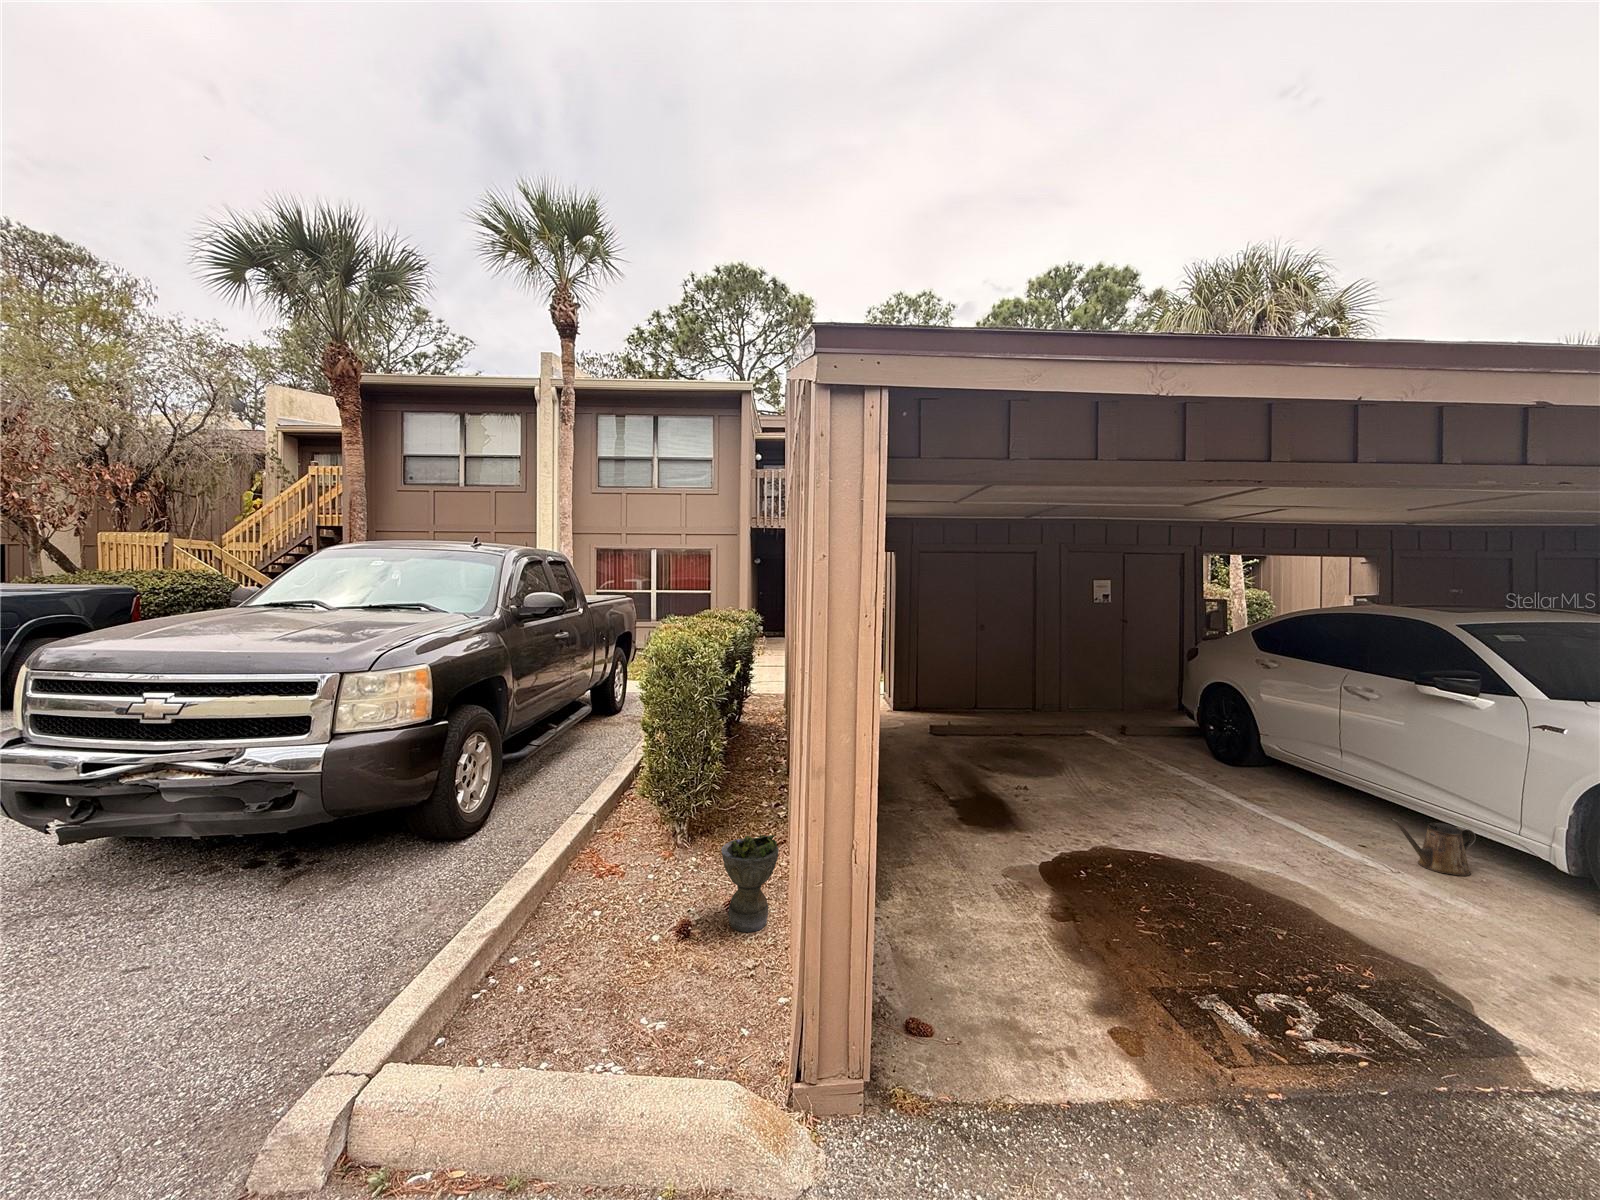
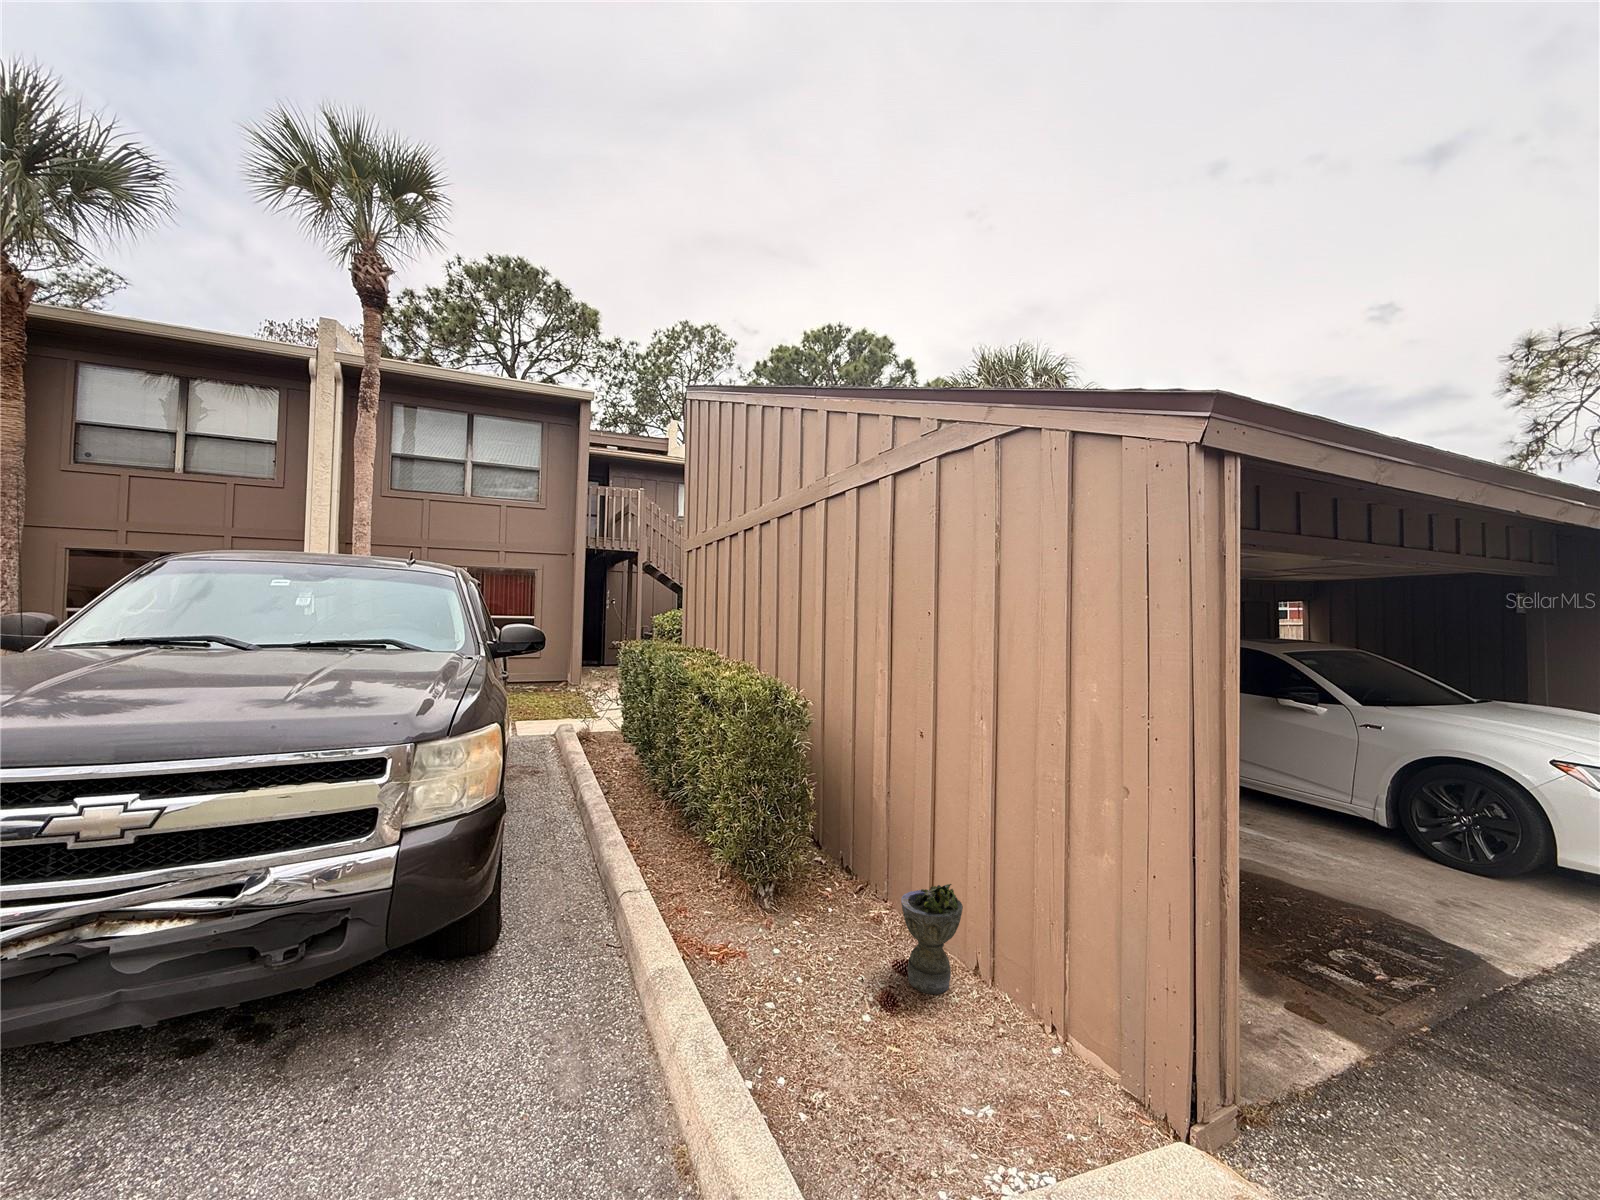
watering can: present [1391,819,1476,876] -> none [1276,801,1321,839]

